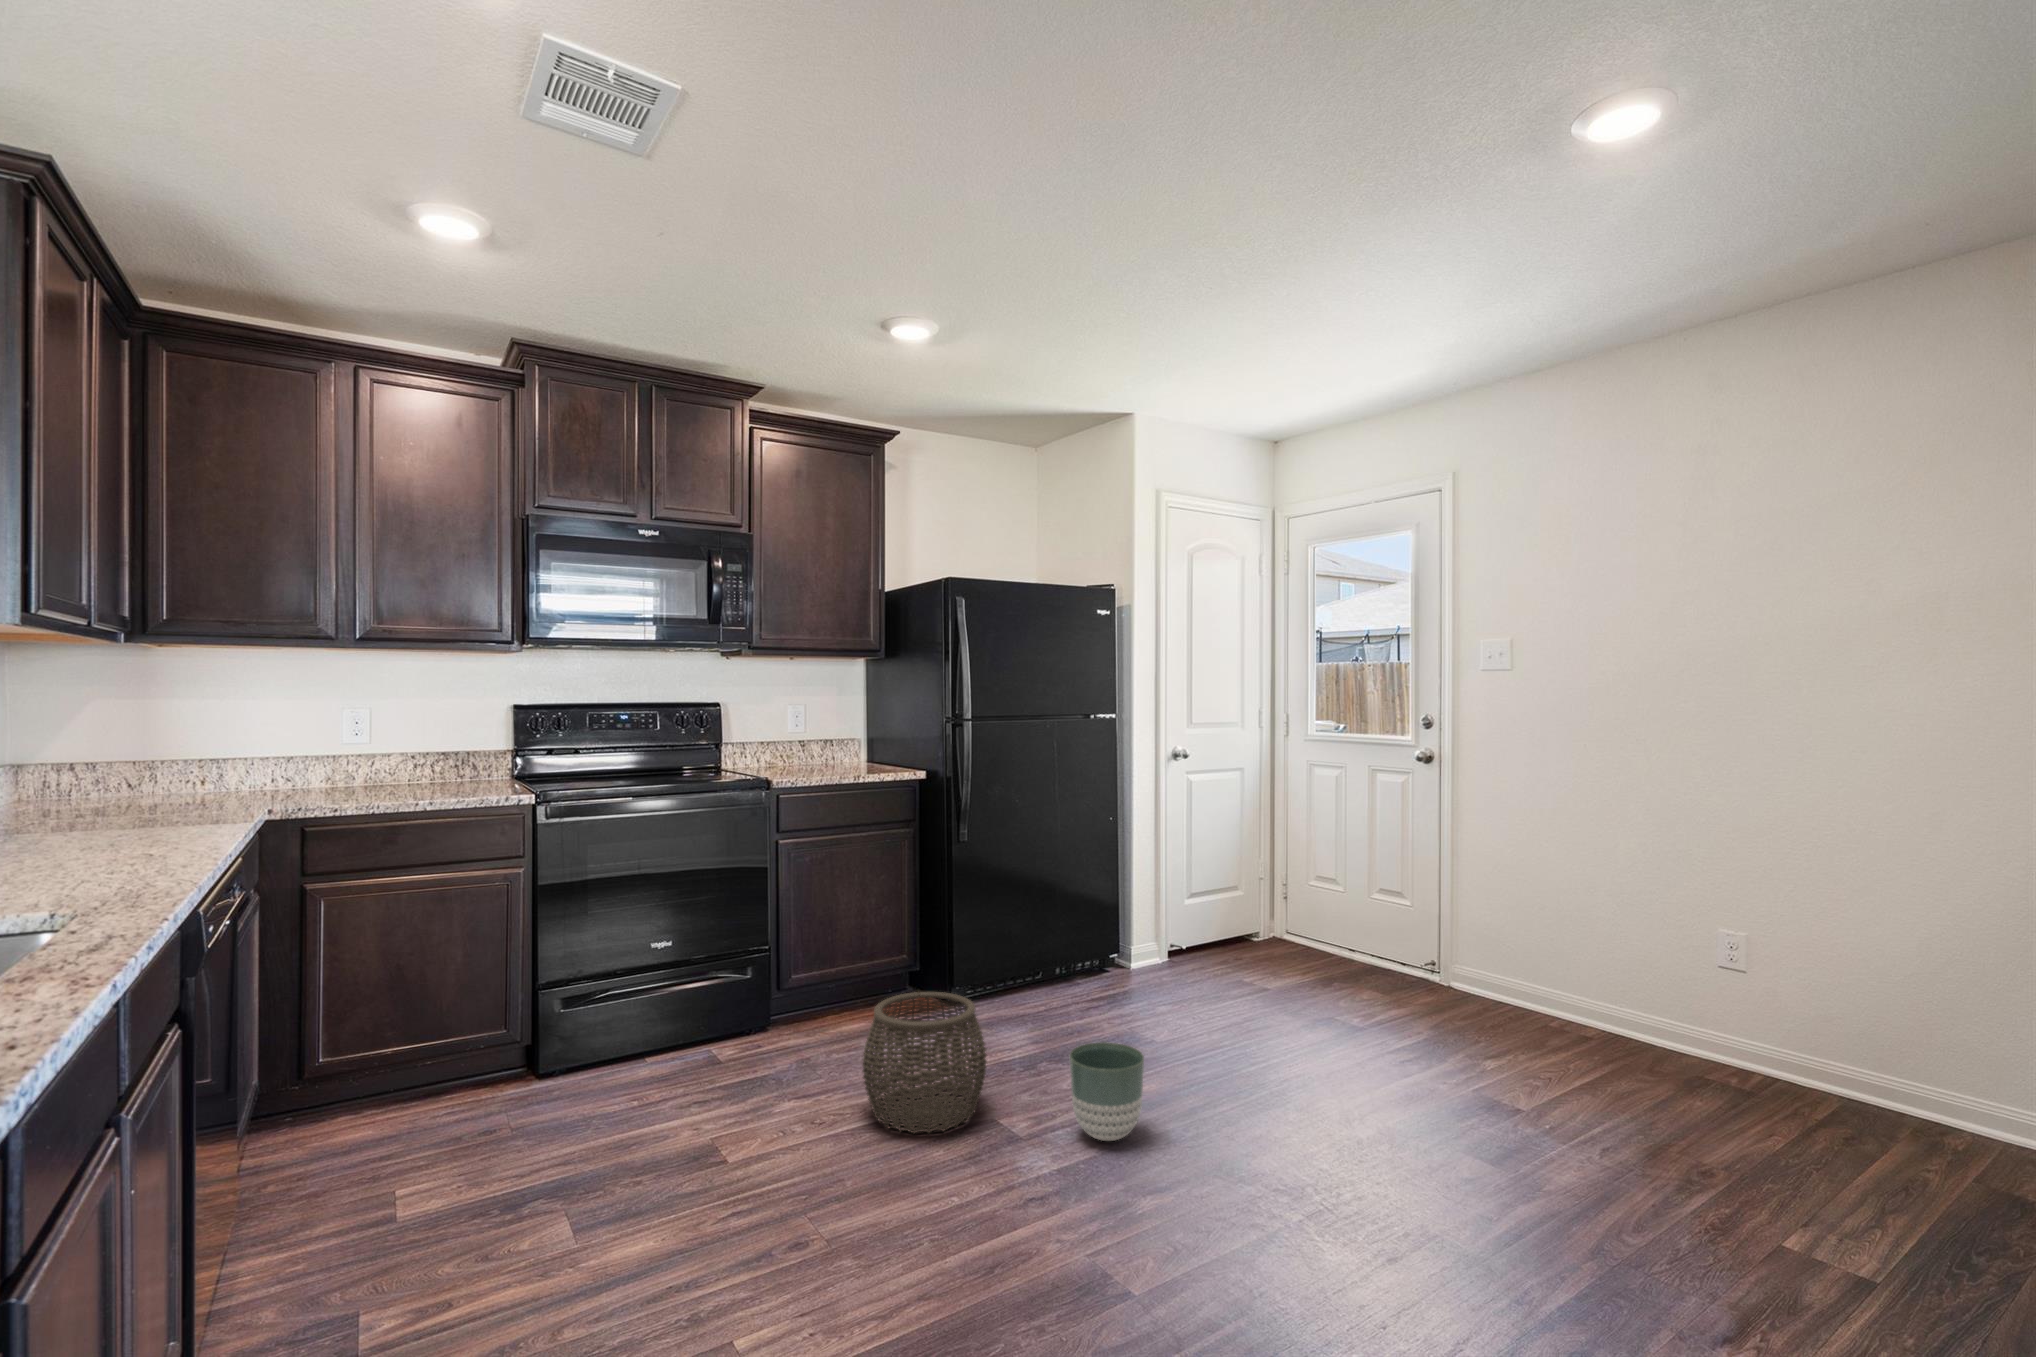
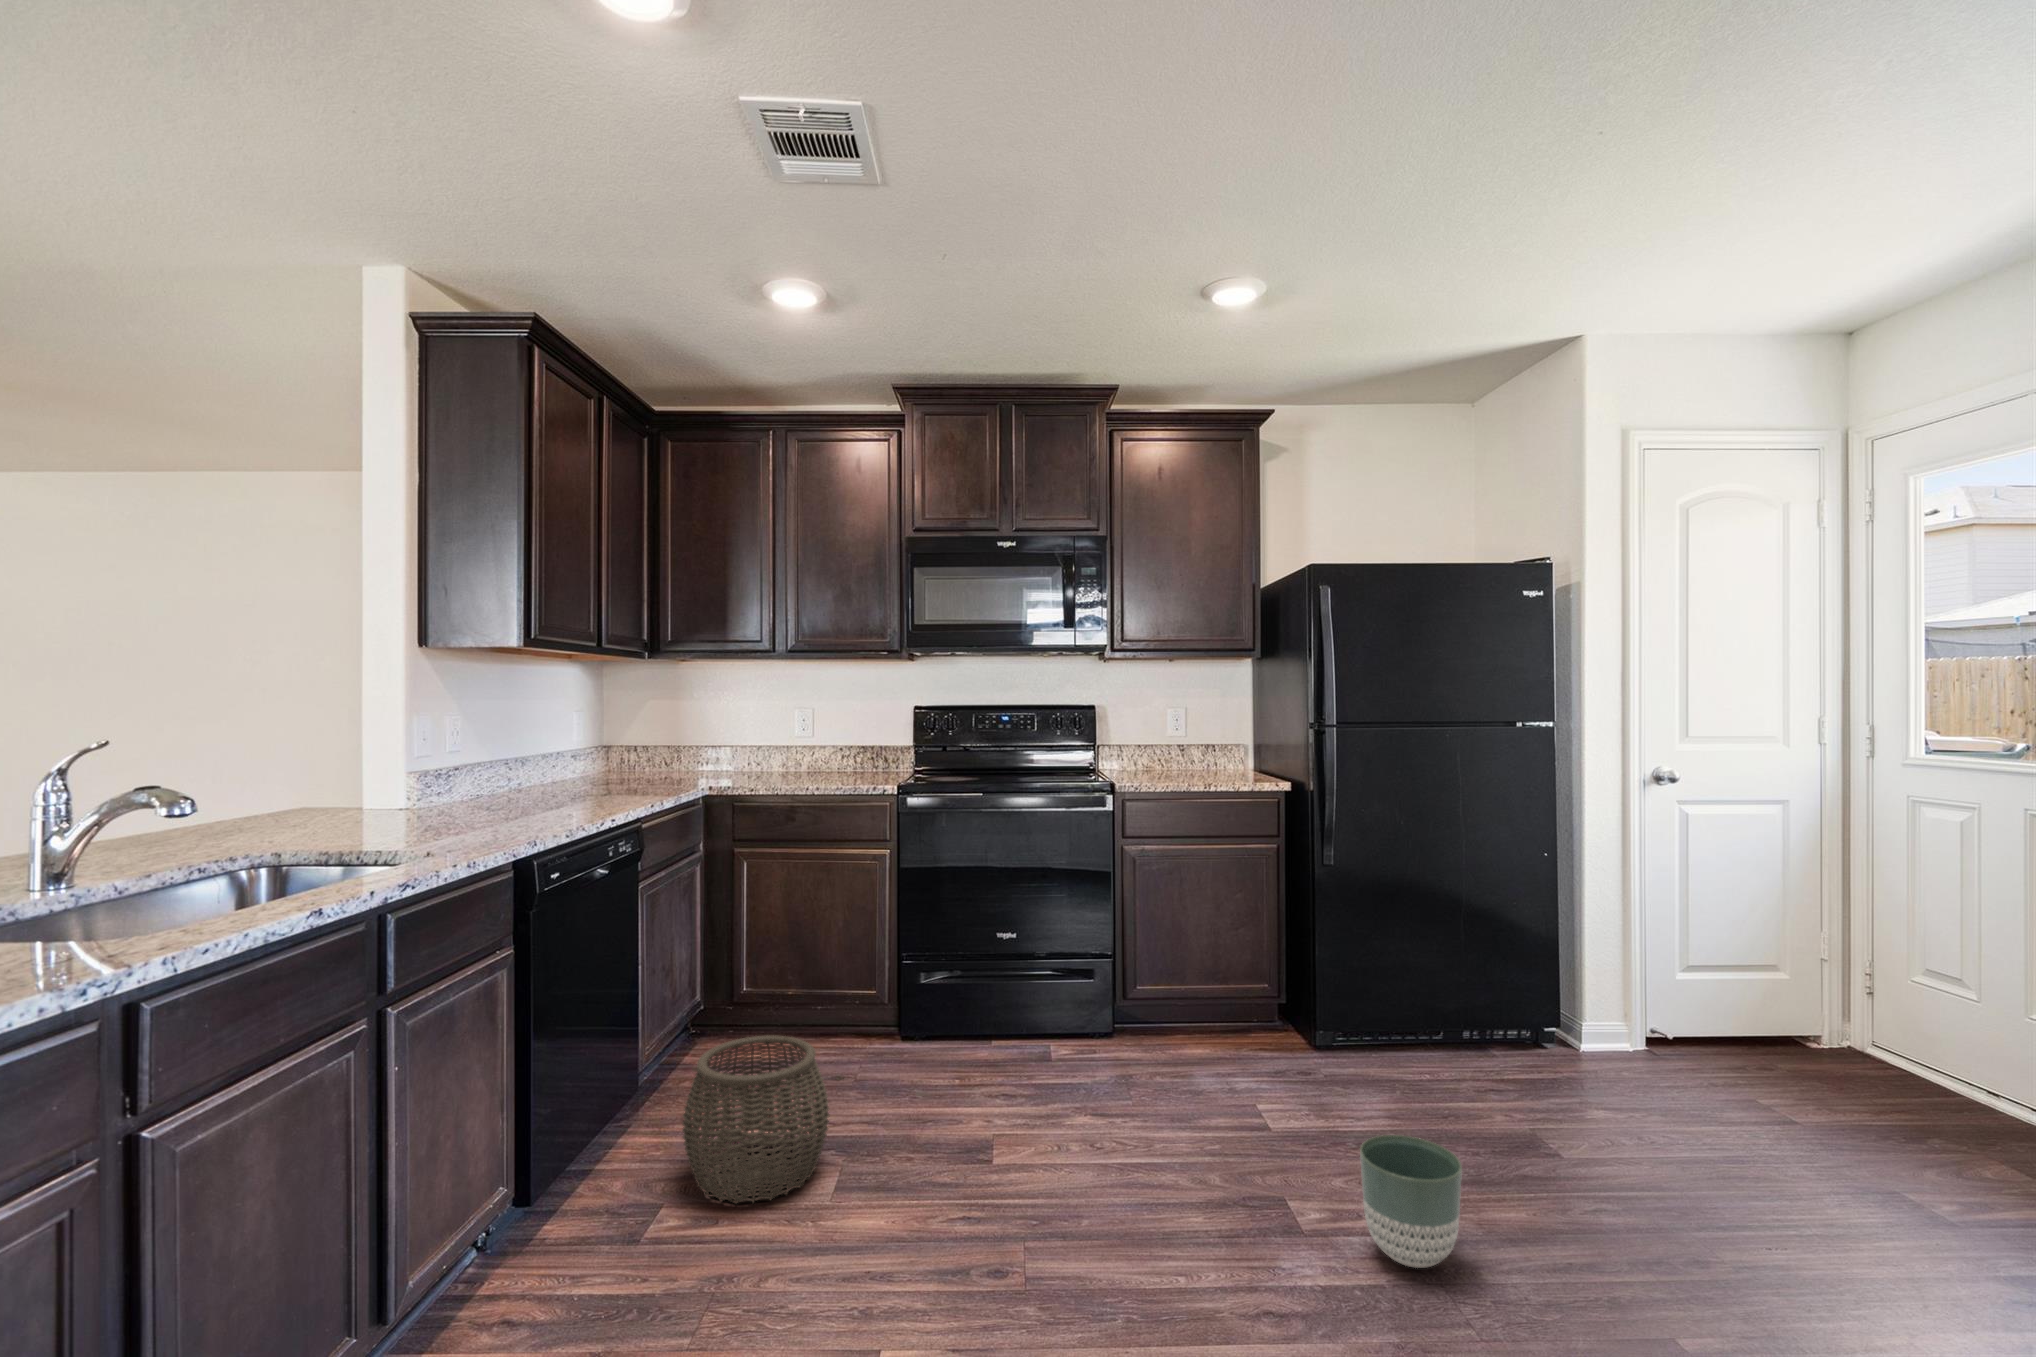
woven basket: present [863,992,987,1133] -> present [682,1036,829,1203]

